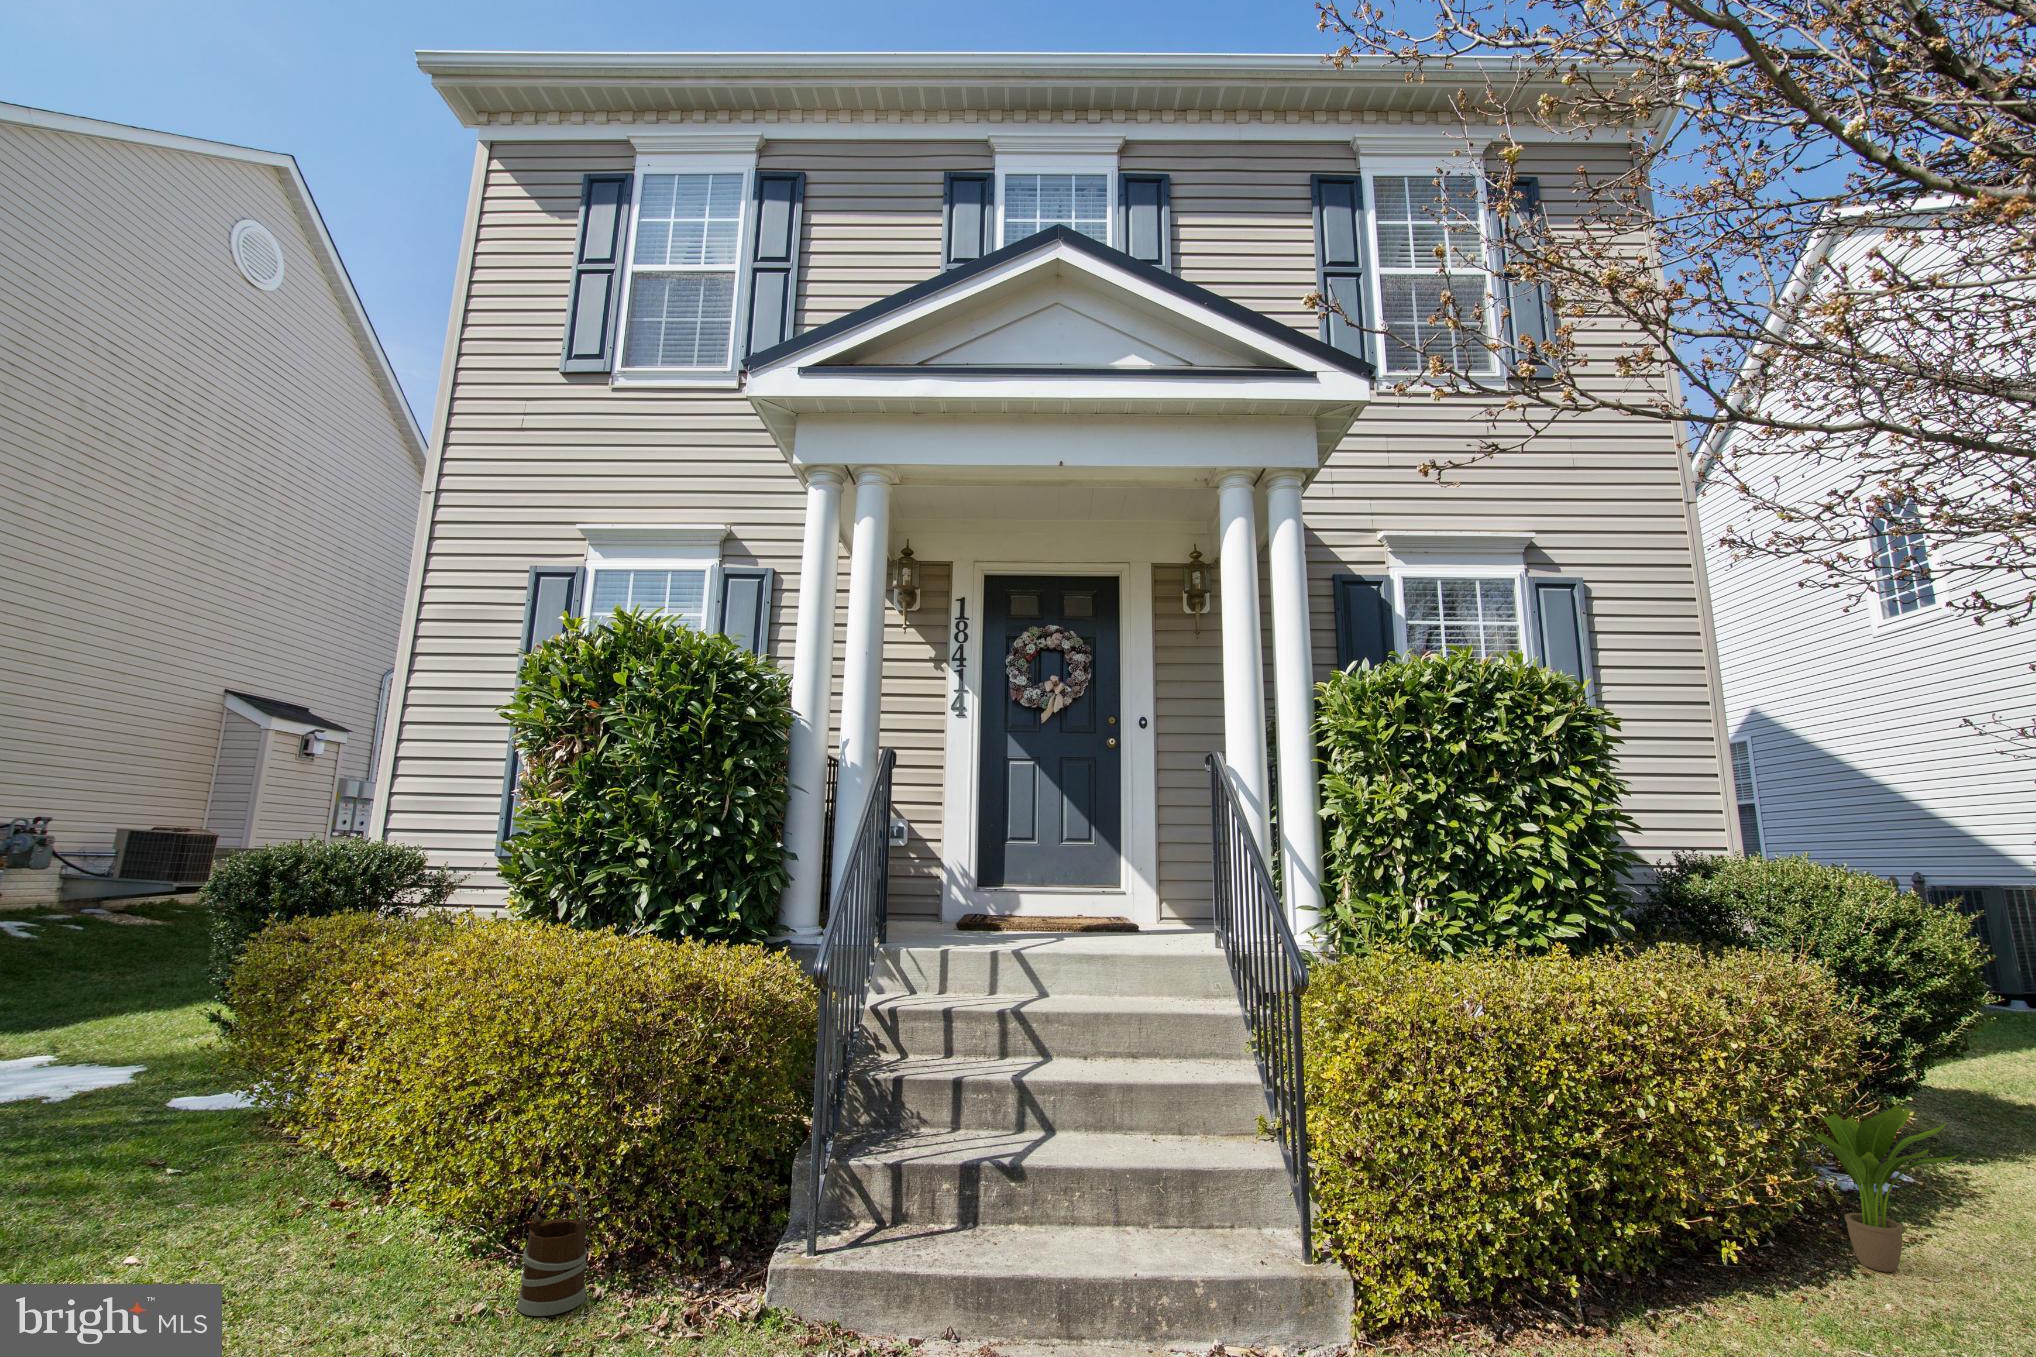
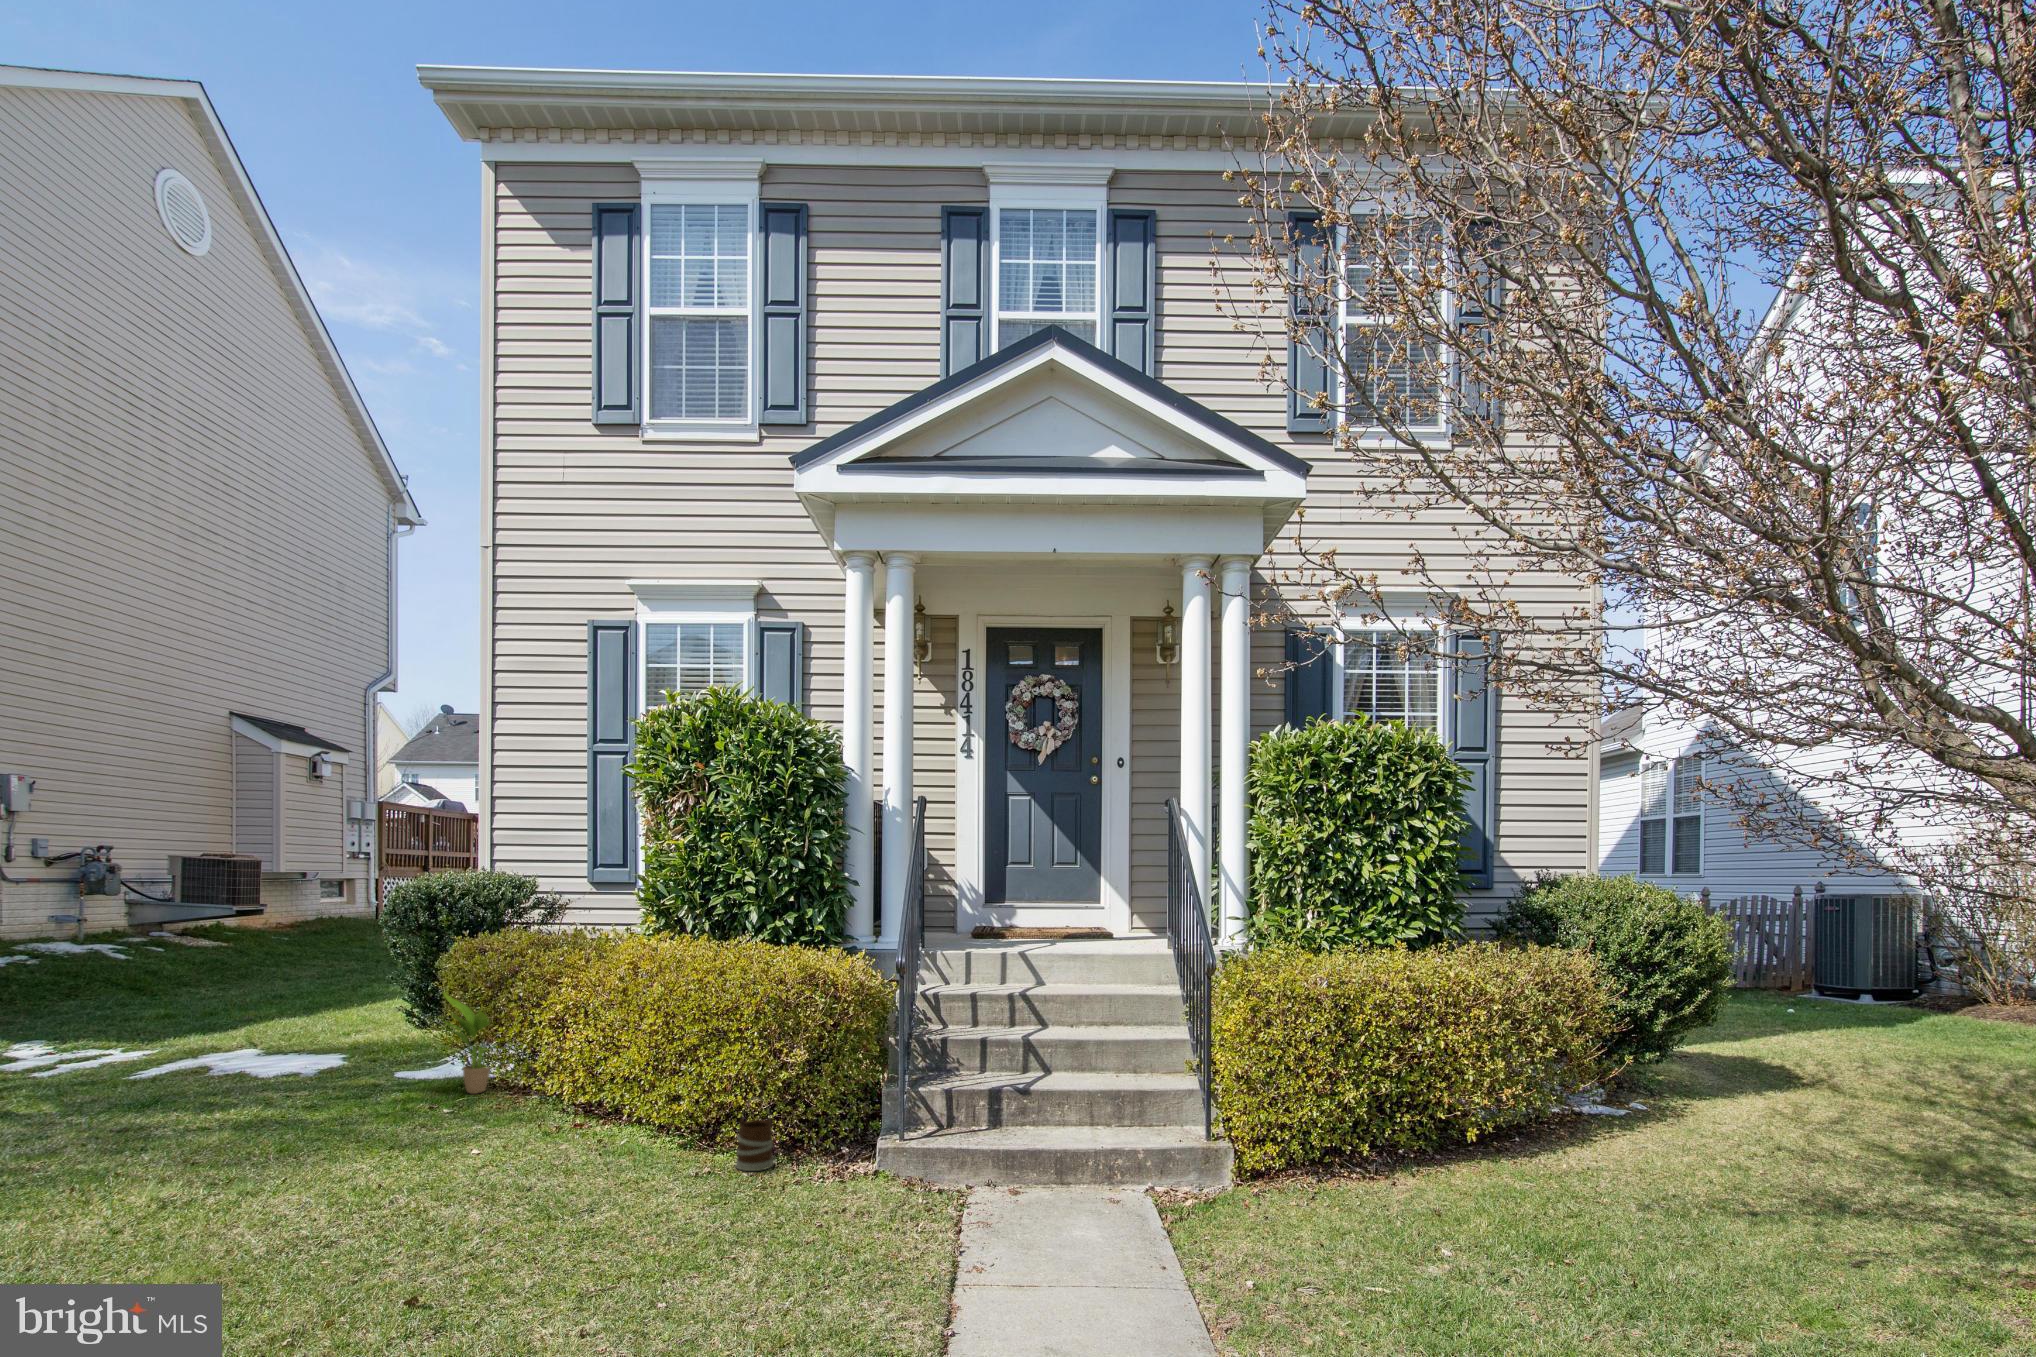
potted plant: present [1807,1105,1960,1272] -> present [441,993,490,1094]

